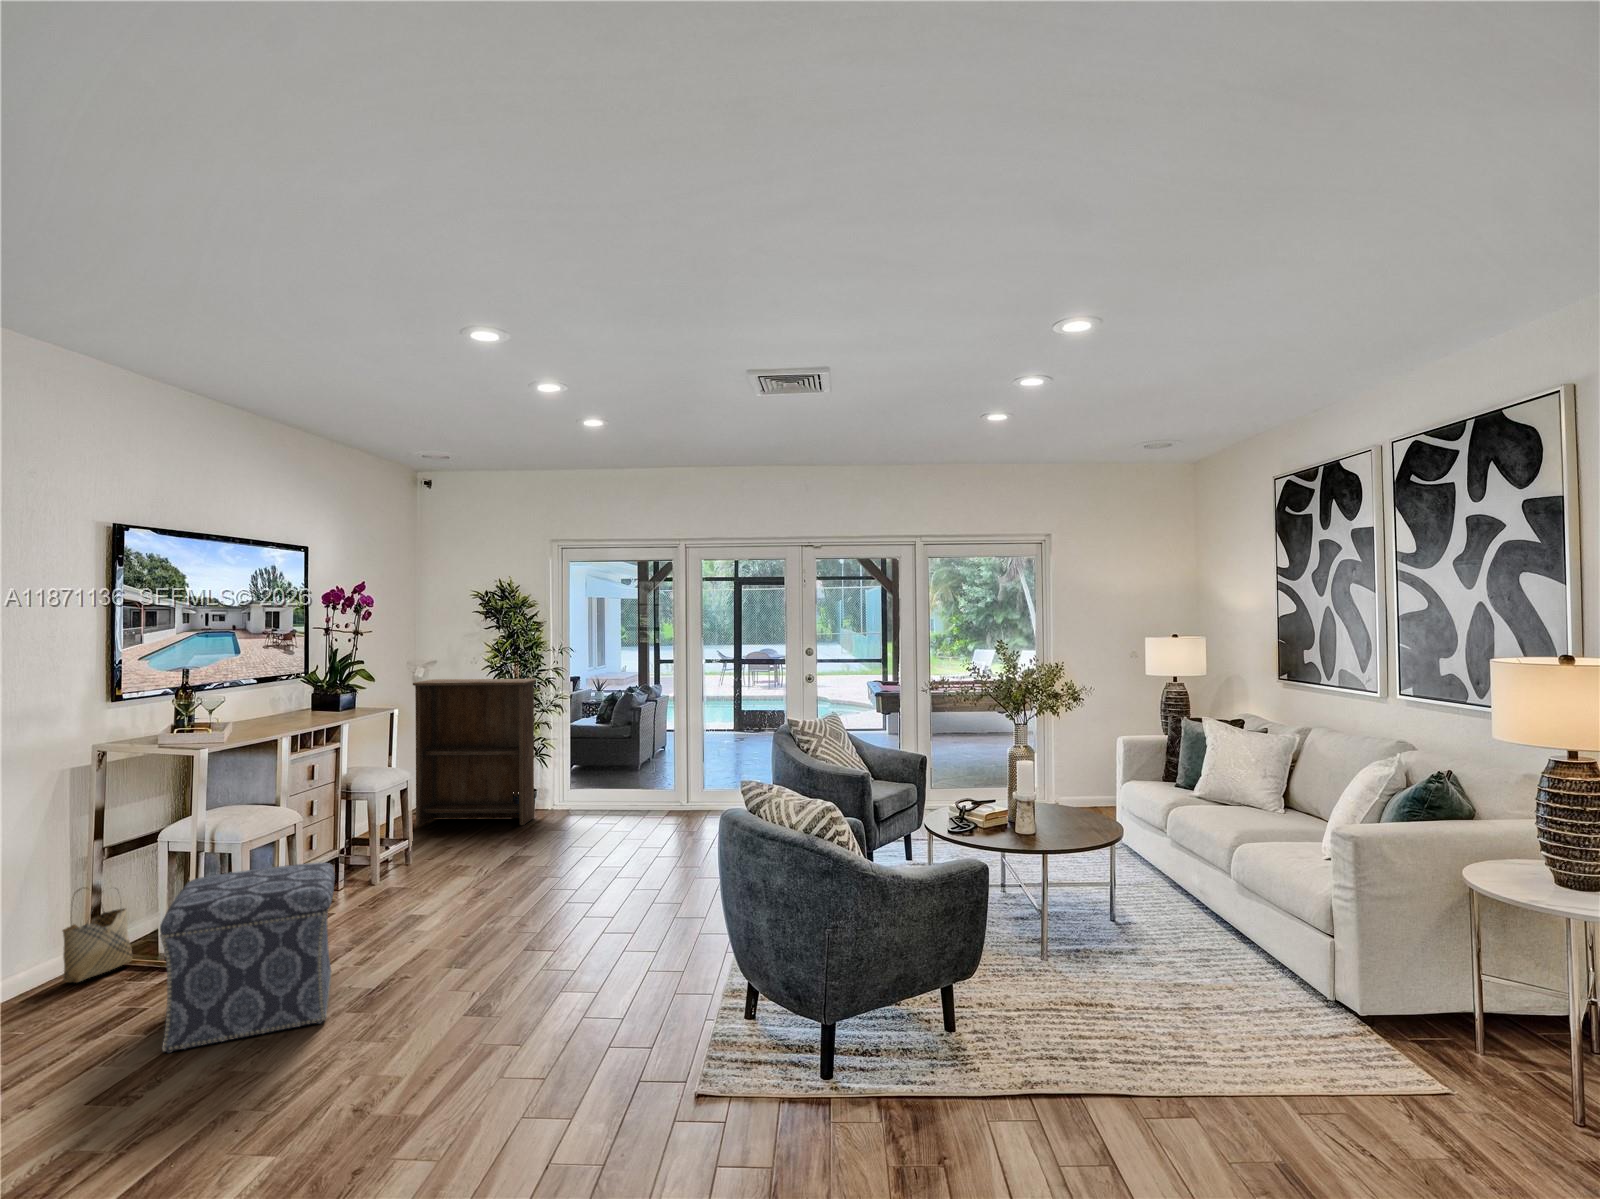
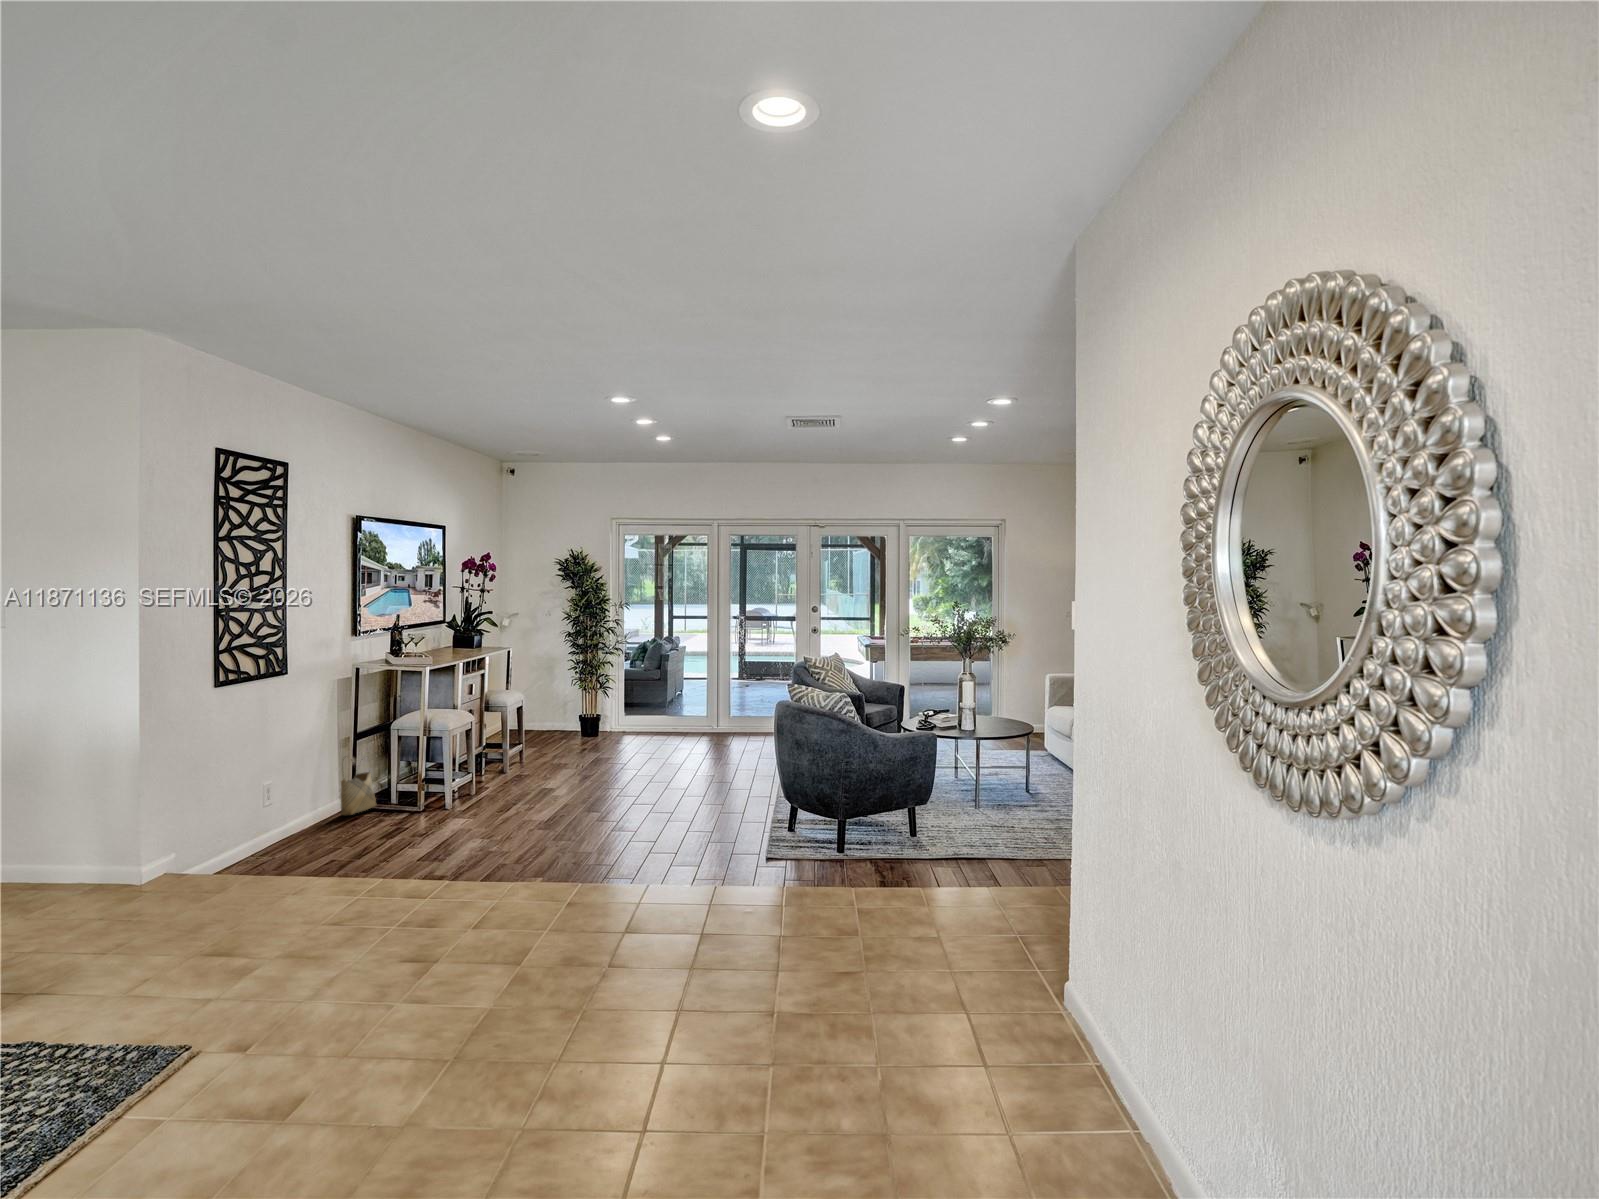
bookshelf: present [413,679,536,825] -> none [510,628,603,740]
ottoman: present [160,863,335,1053] -> none [428,740,530,843]

